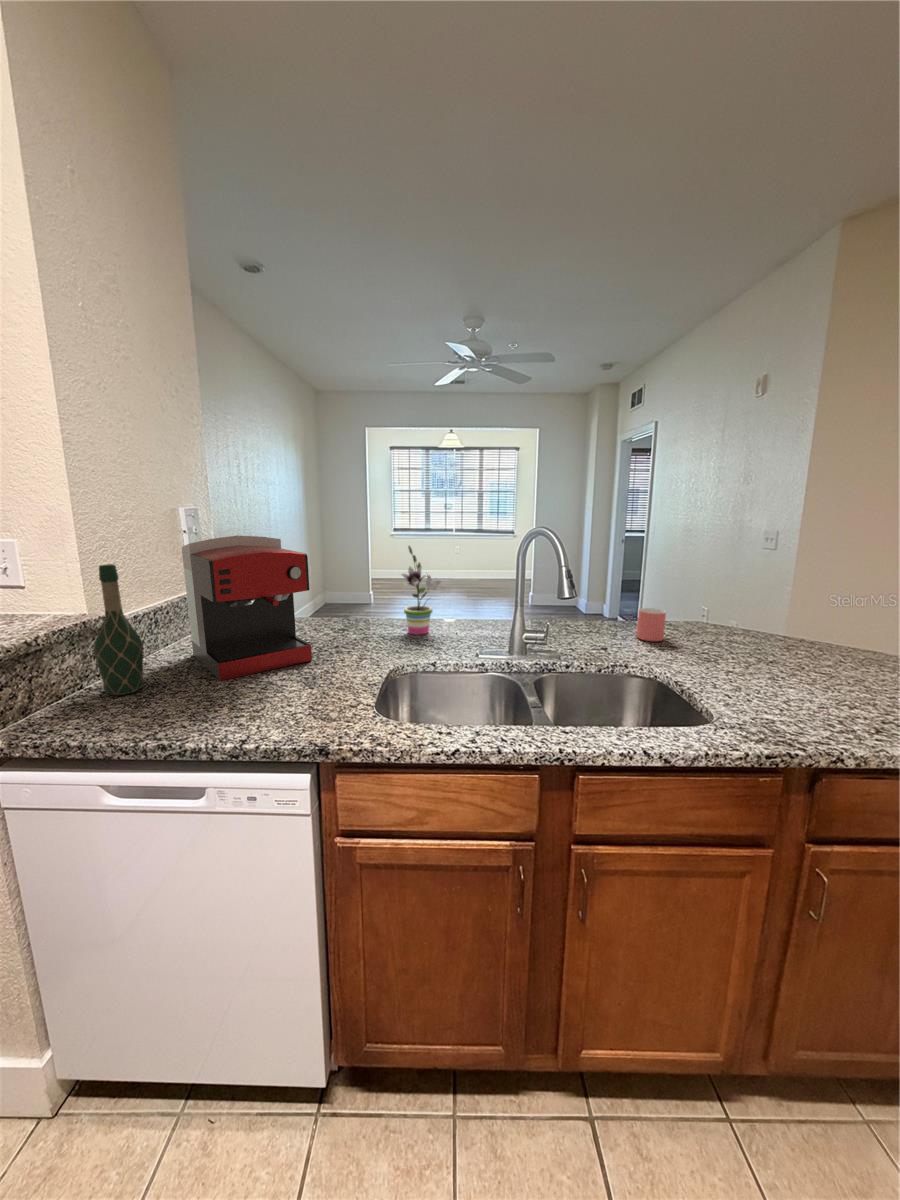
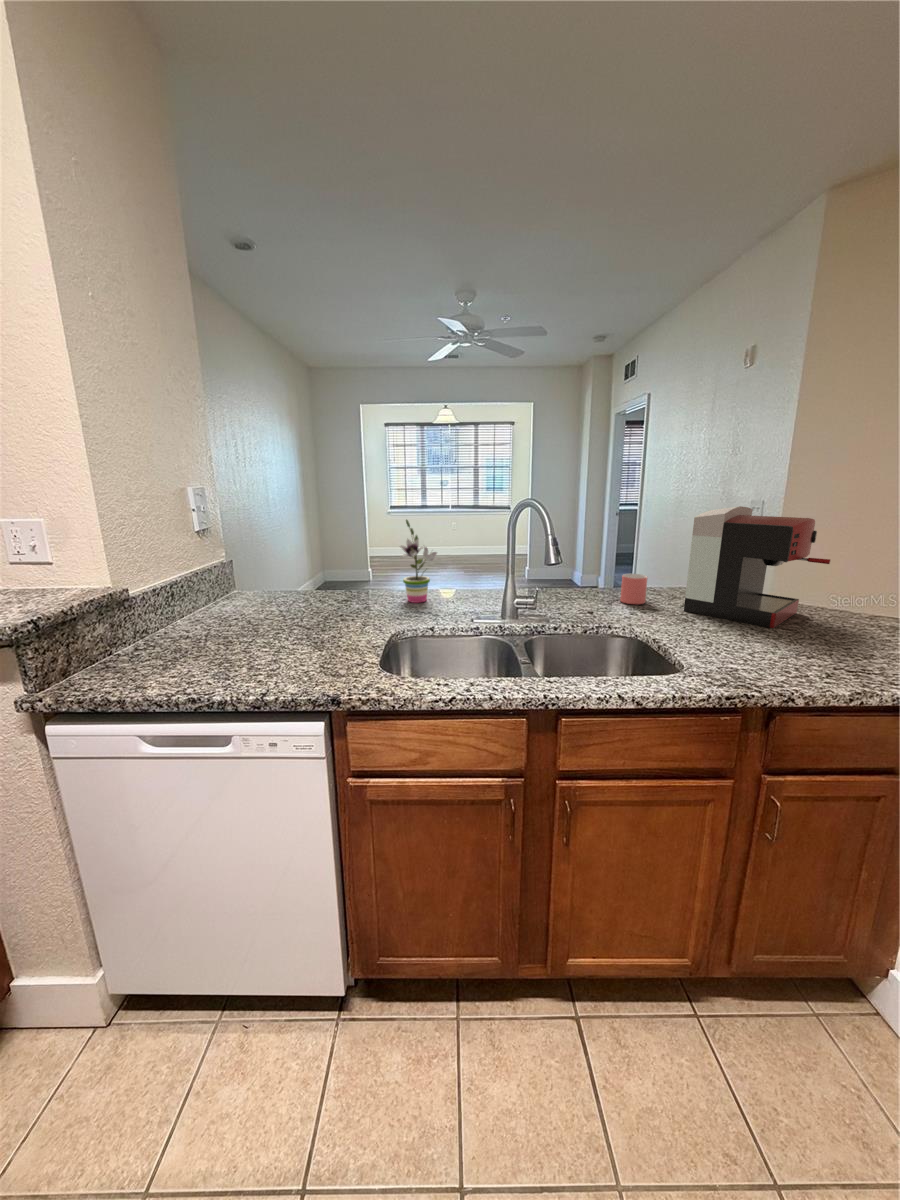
coffee maker: present [182,535,312,681] -> present [684,506,831,628]
wine bottle: present [94,564,143,695] -> none [121,540,167,659]

